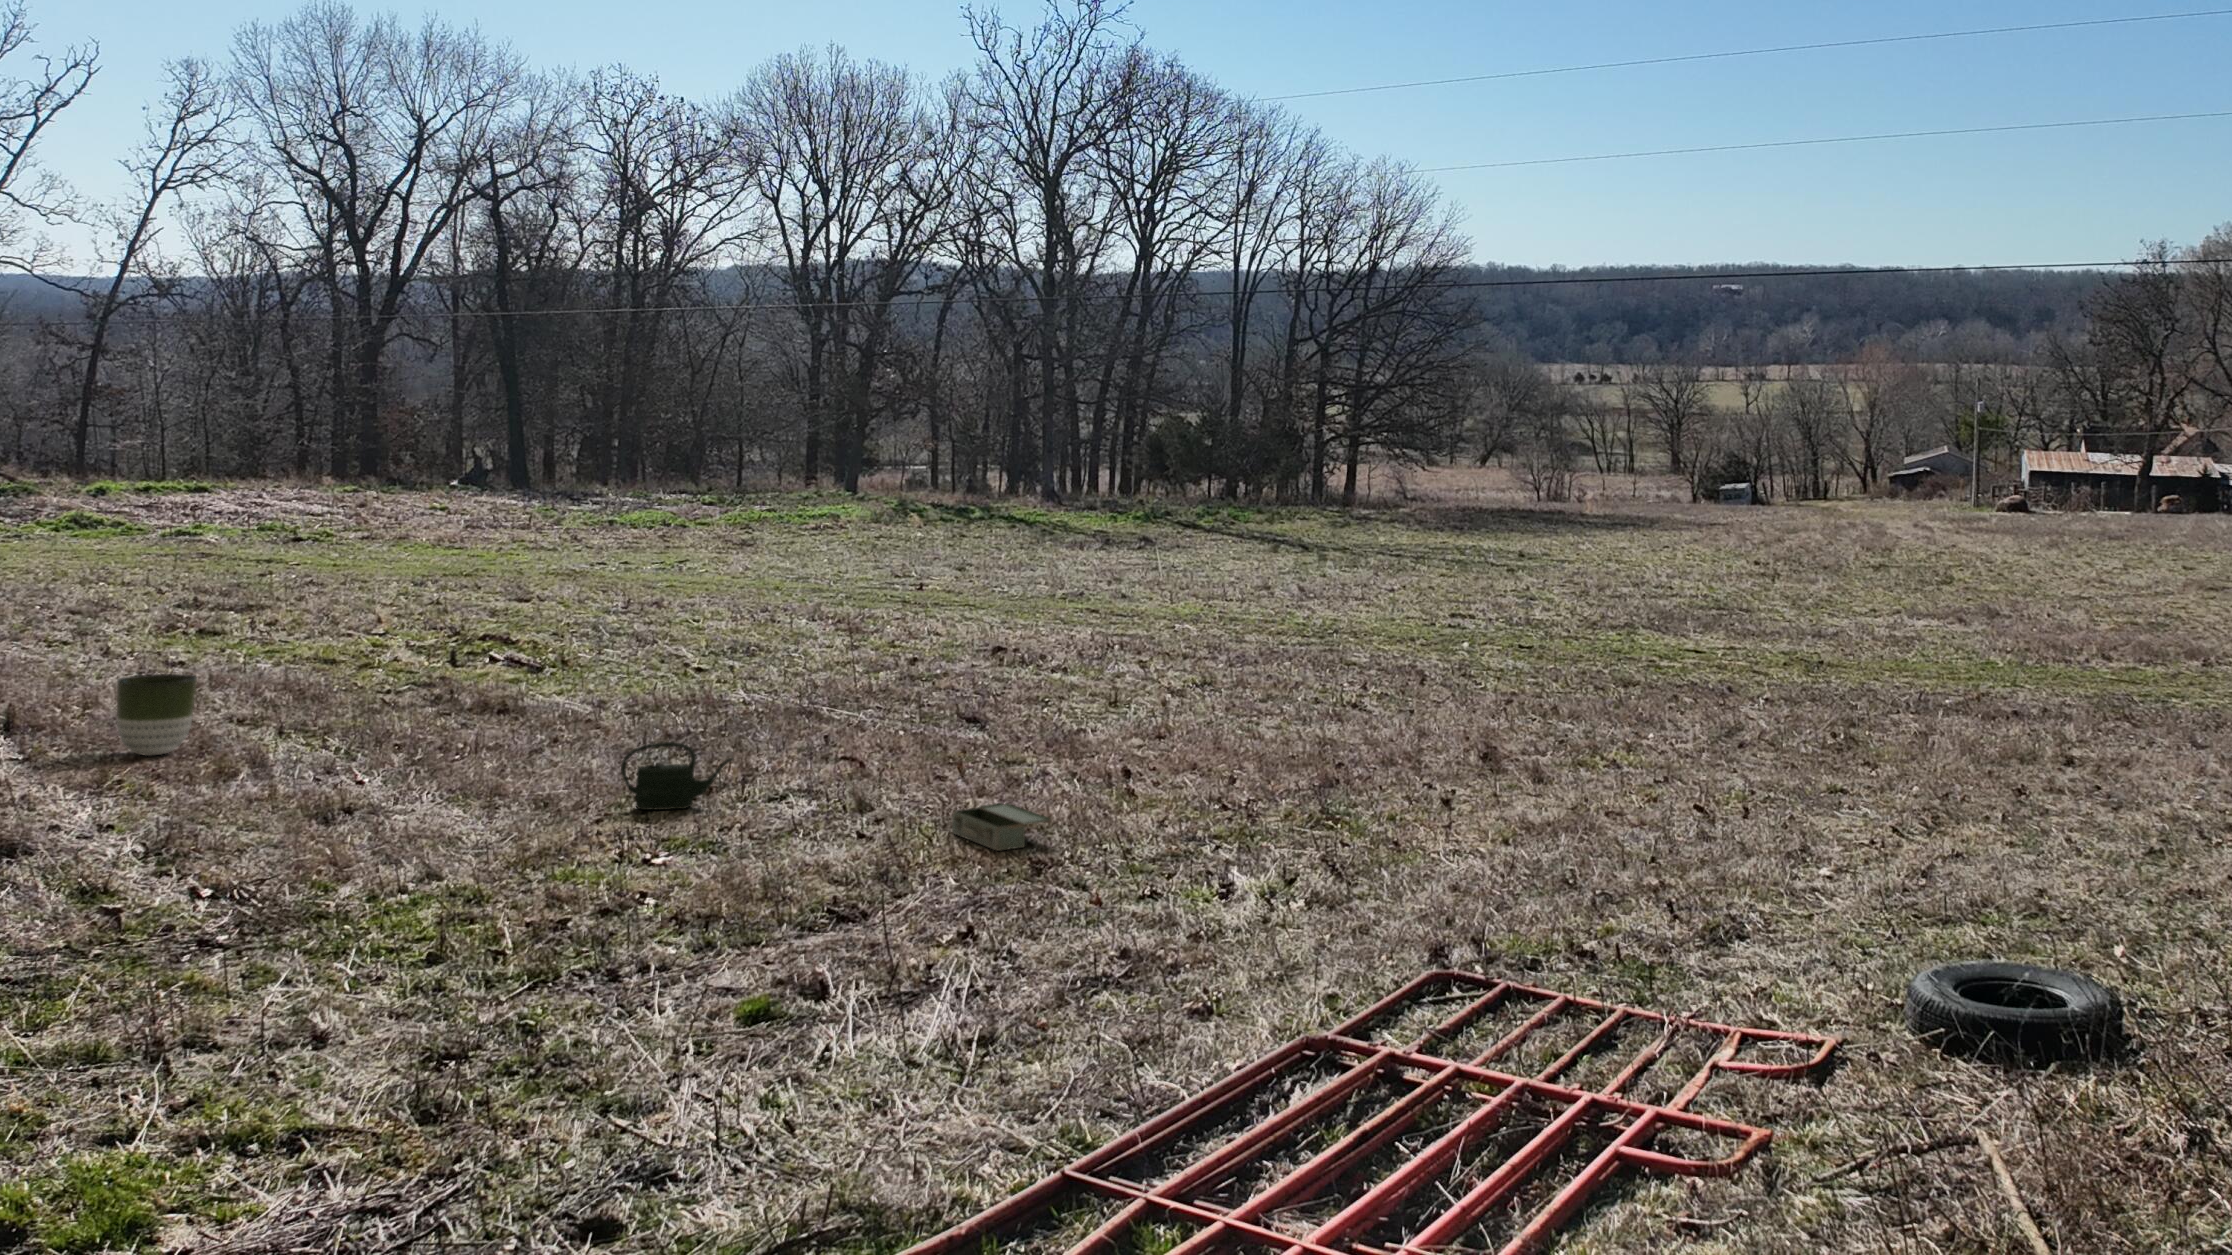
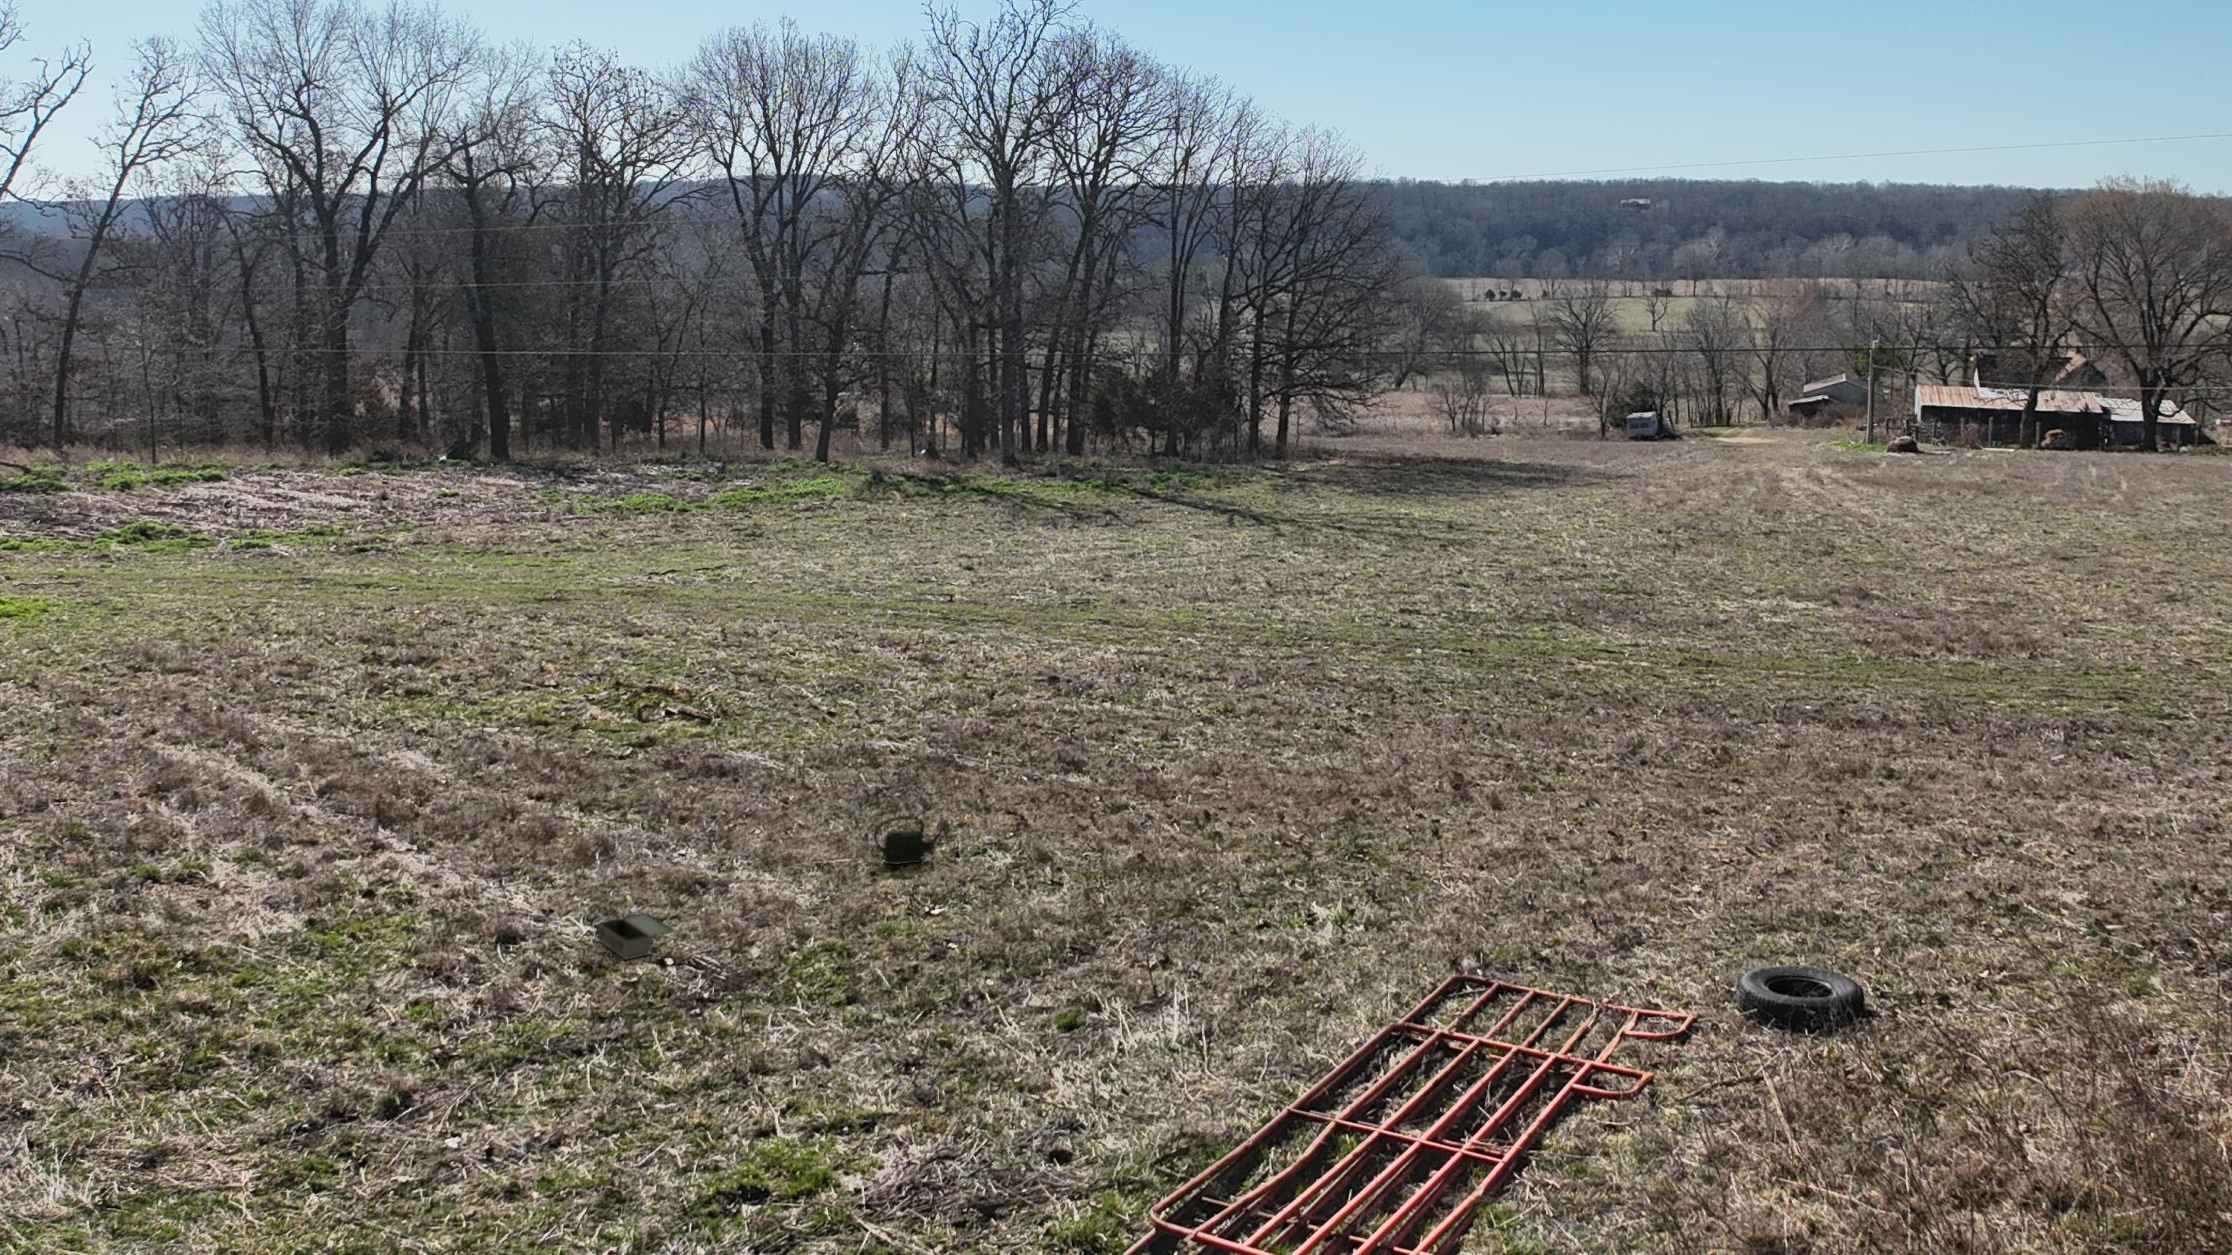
planter: present [117,674,197,756] -> none [469,762,524,826]
toolbox: present [952,803,1050,851] -> present [598,913,674,960]

